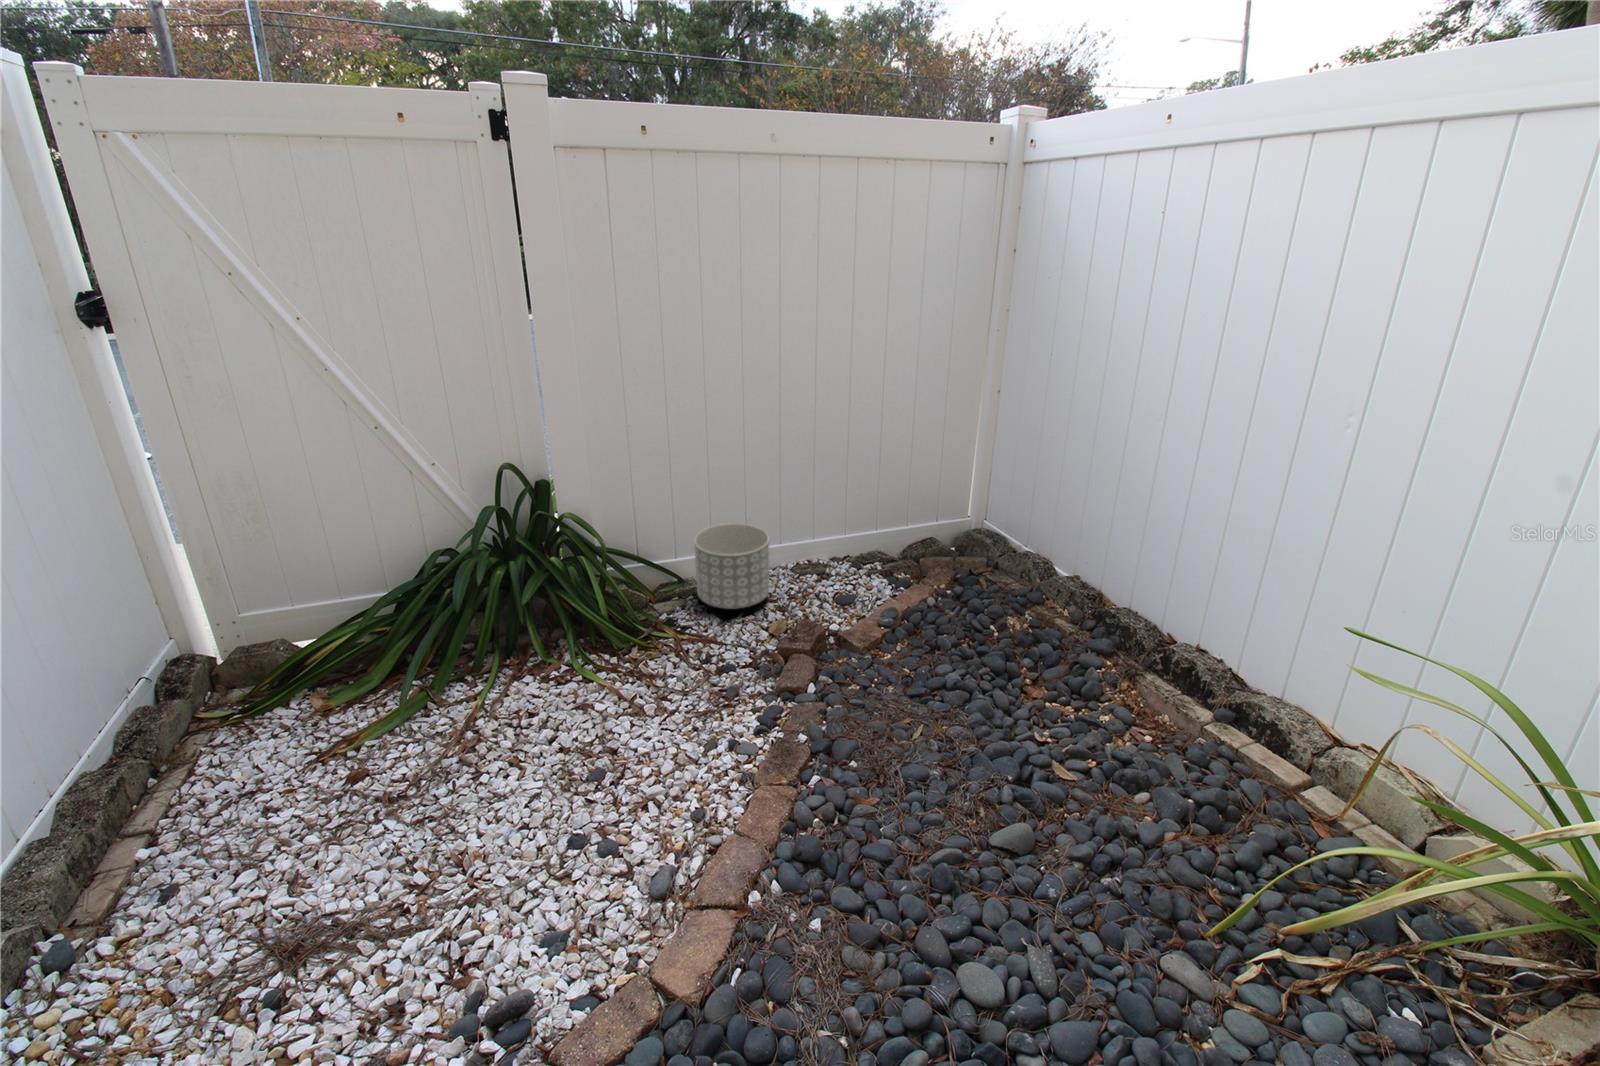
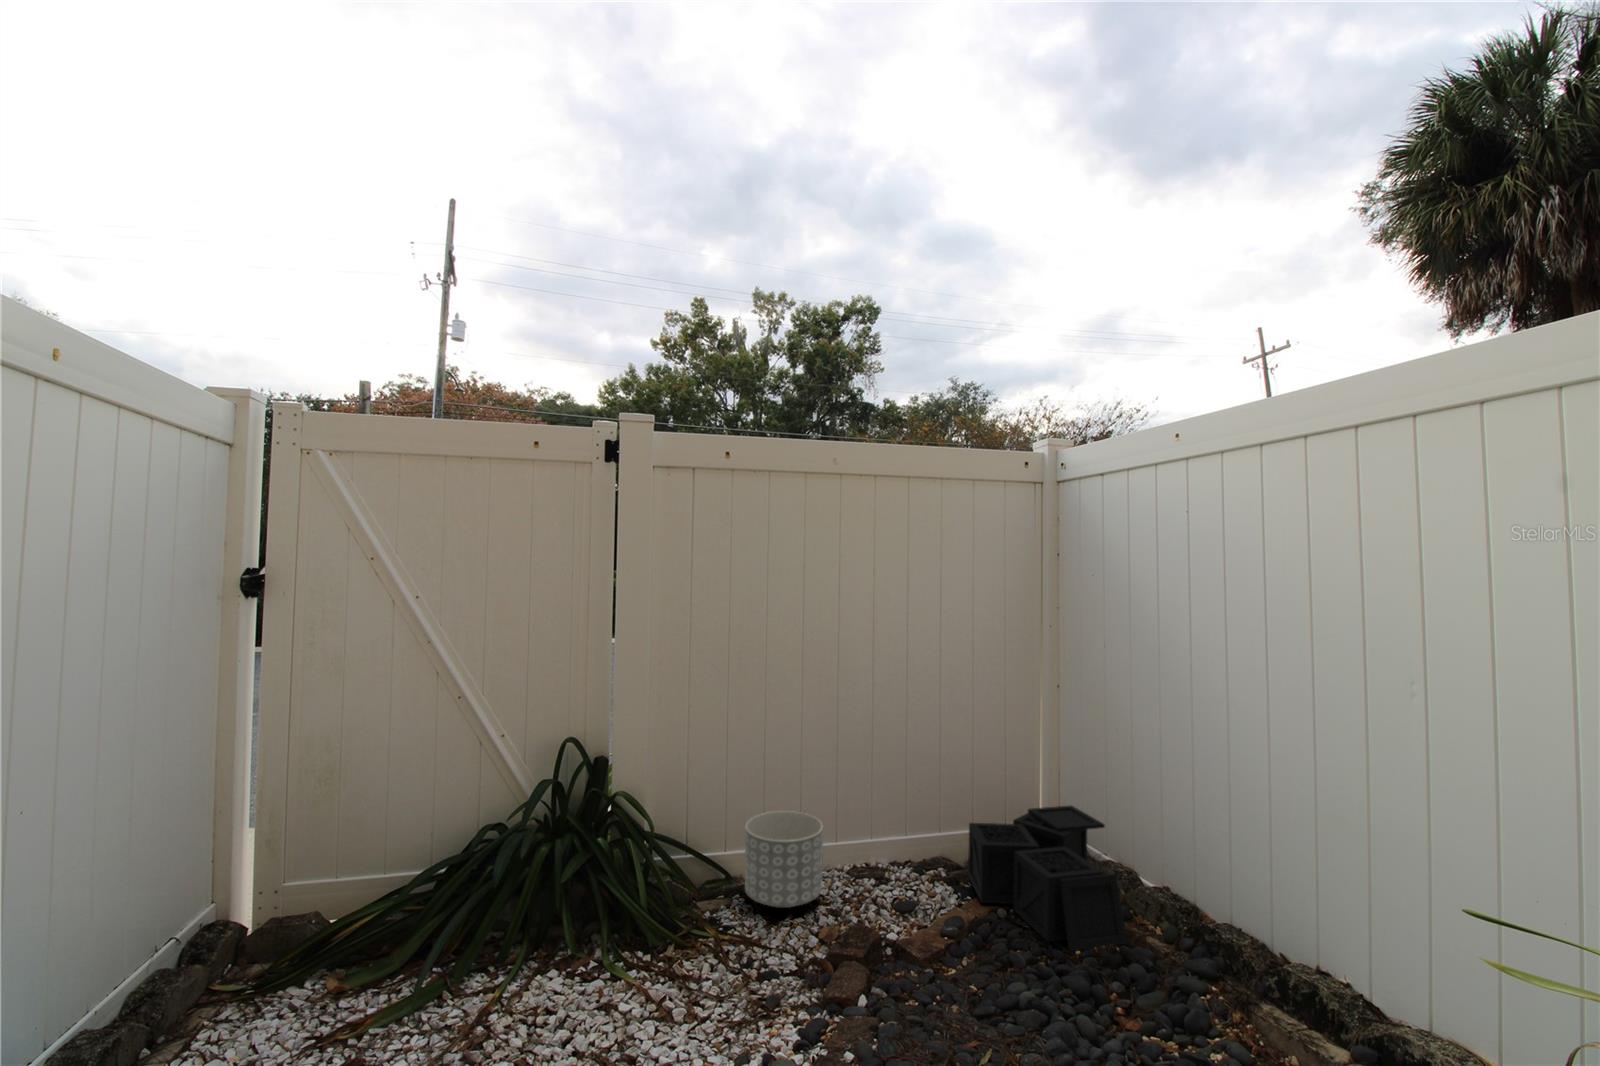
storage bin: none [902,504,1037,633] -> present [968,806,1127,951]

